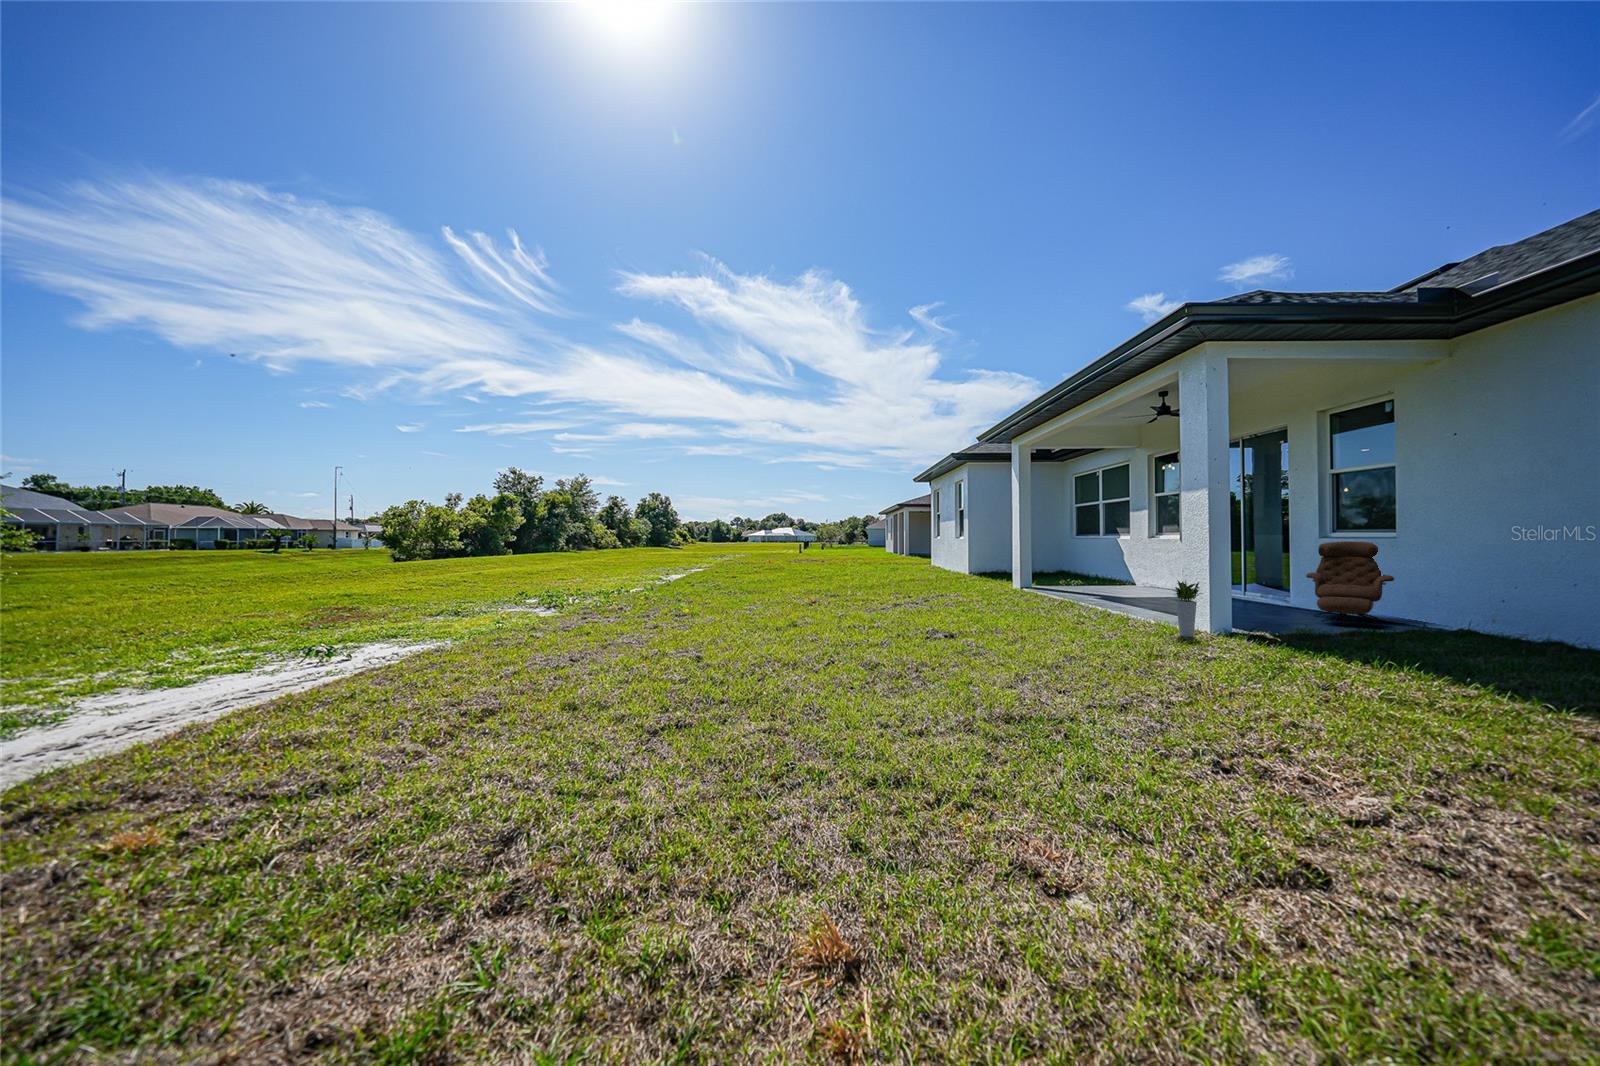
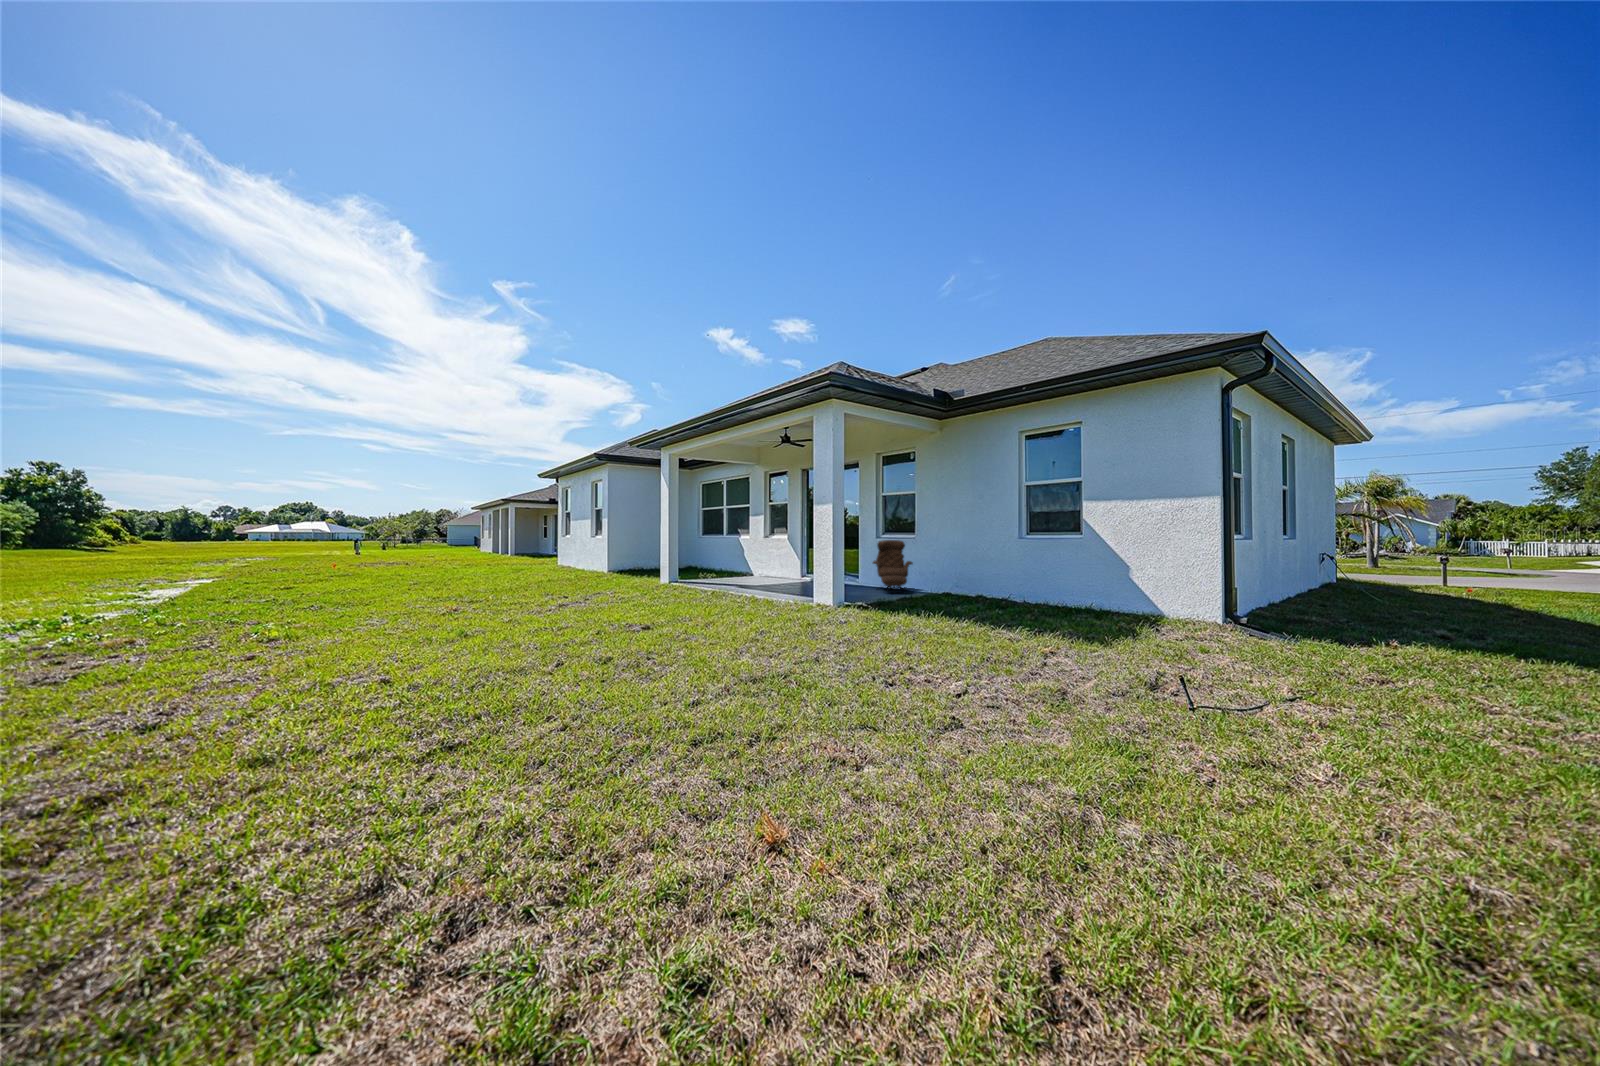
planter: present [1174,581,1202,637] -> none [815,567,836,608]

